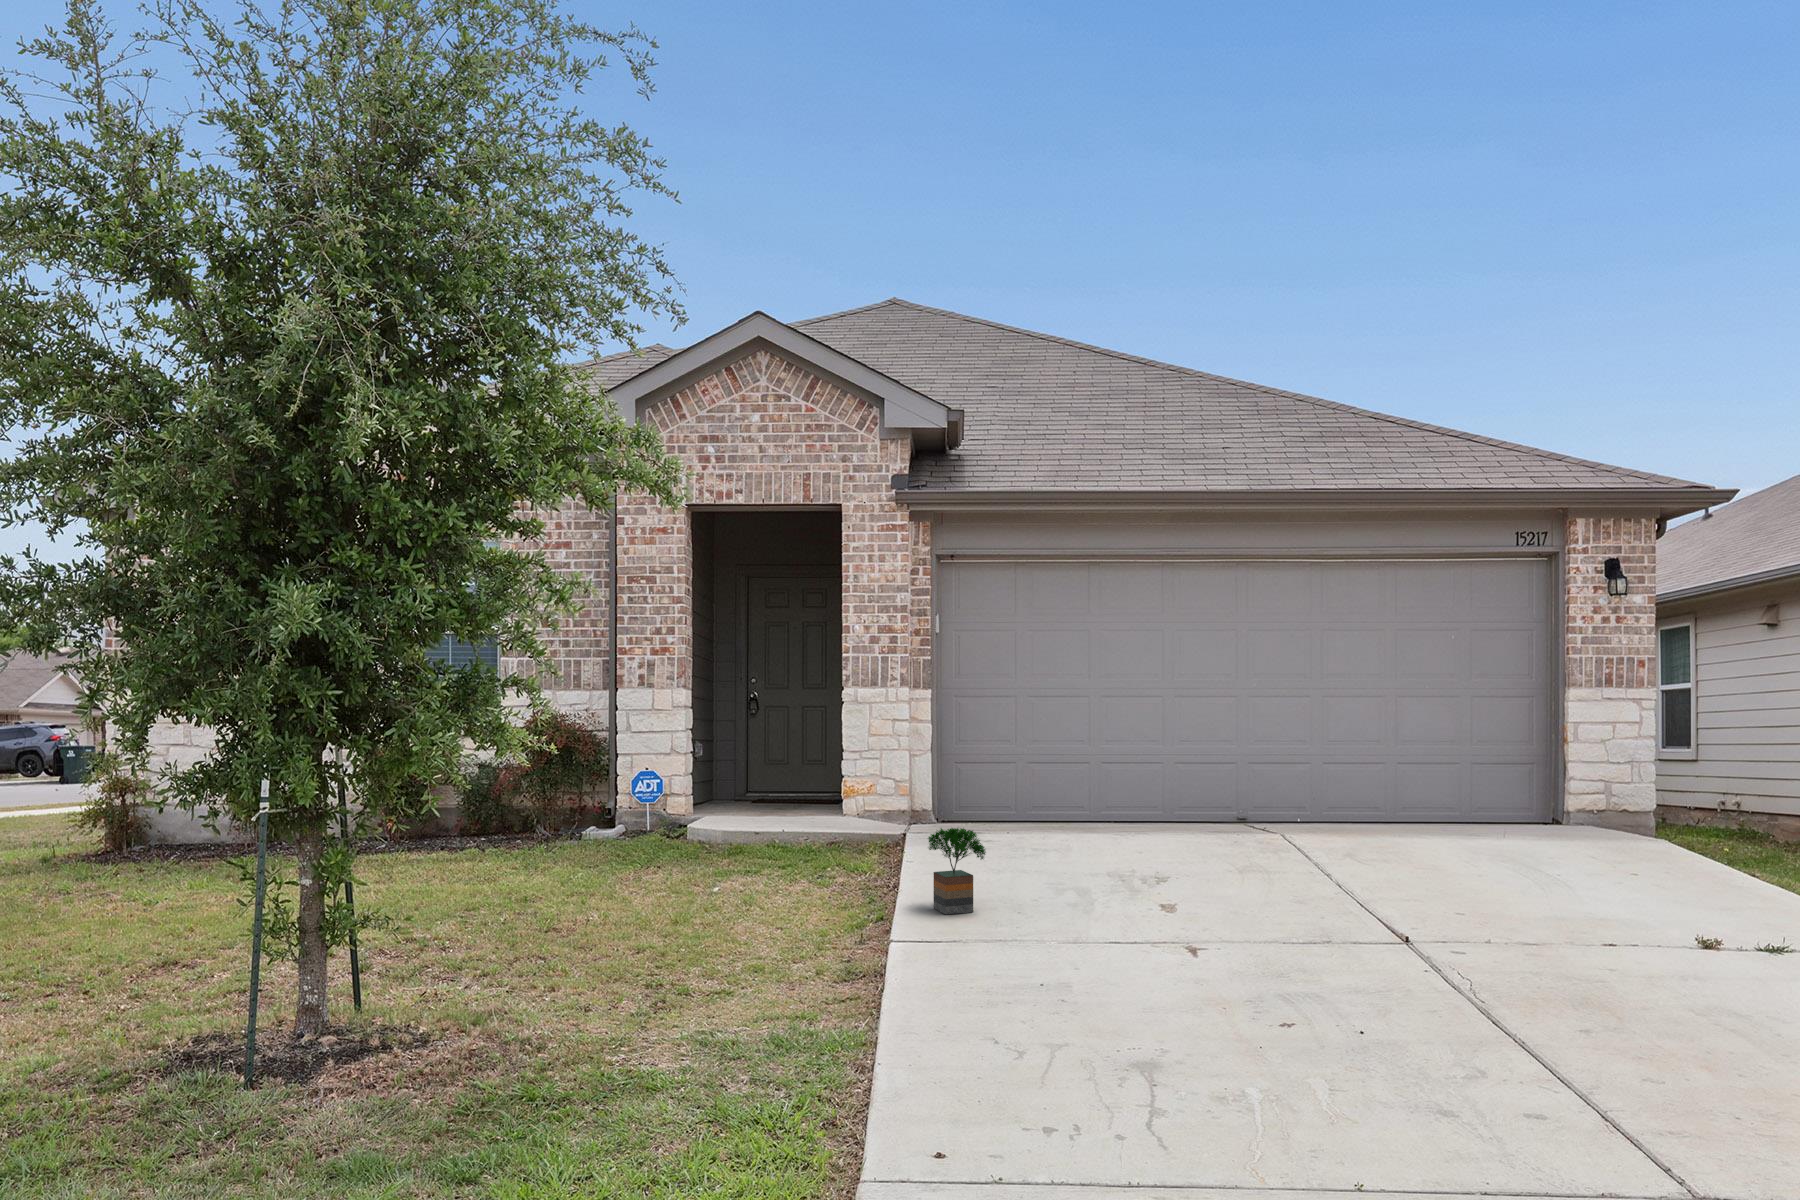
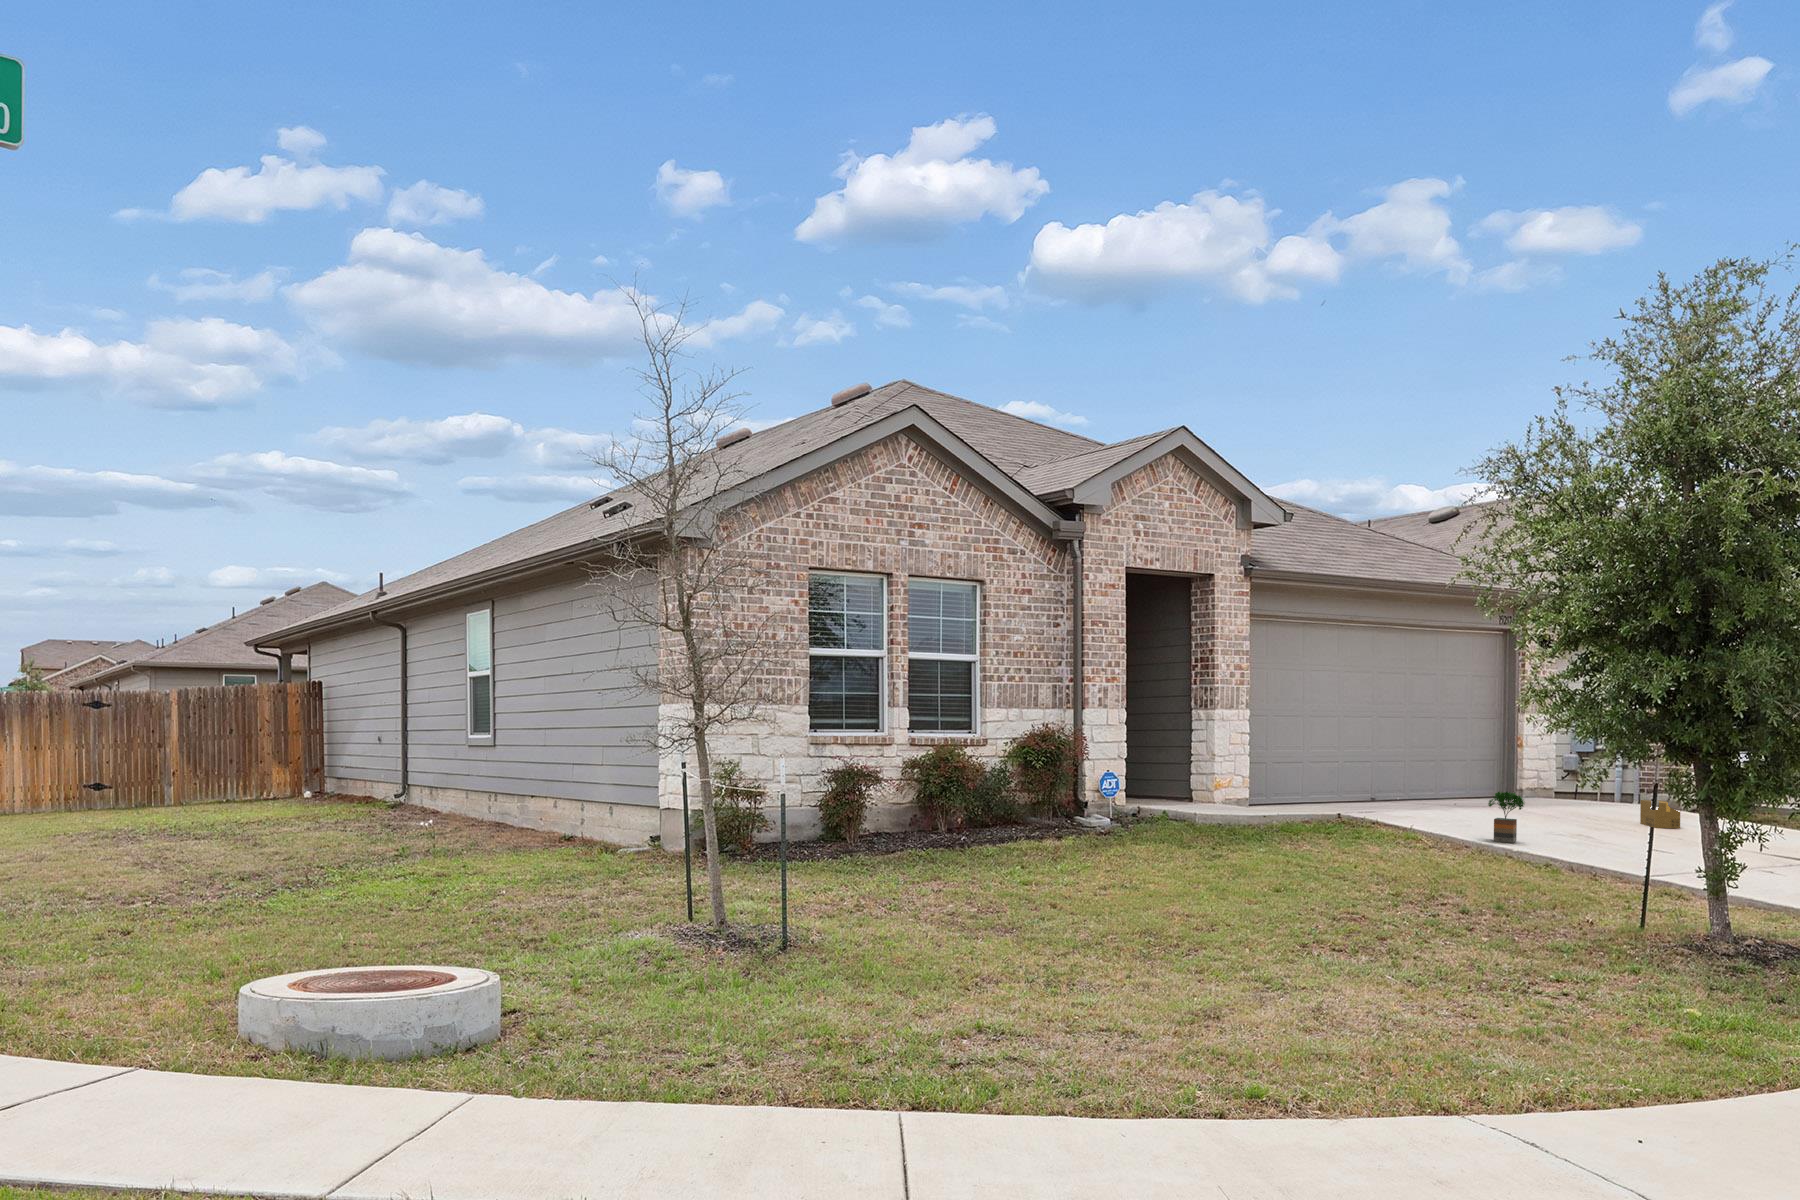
cardboard box: none [1471,856,1536,916] -> present [1640,800,1680,829]

